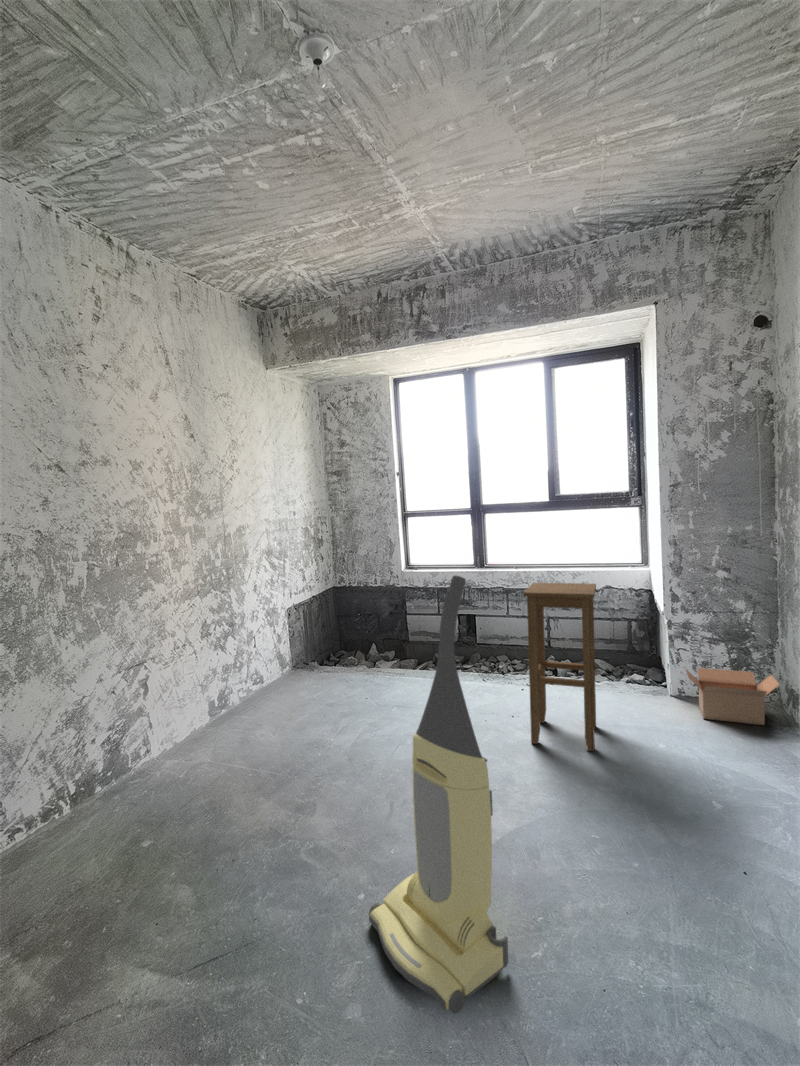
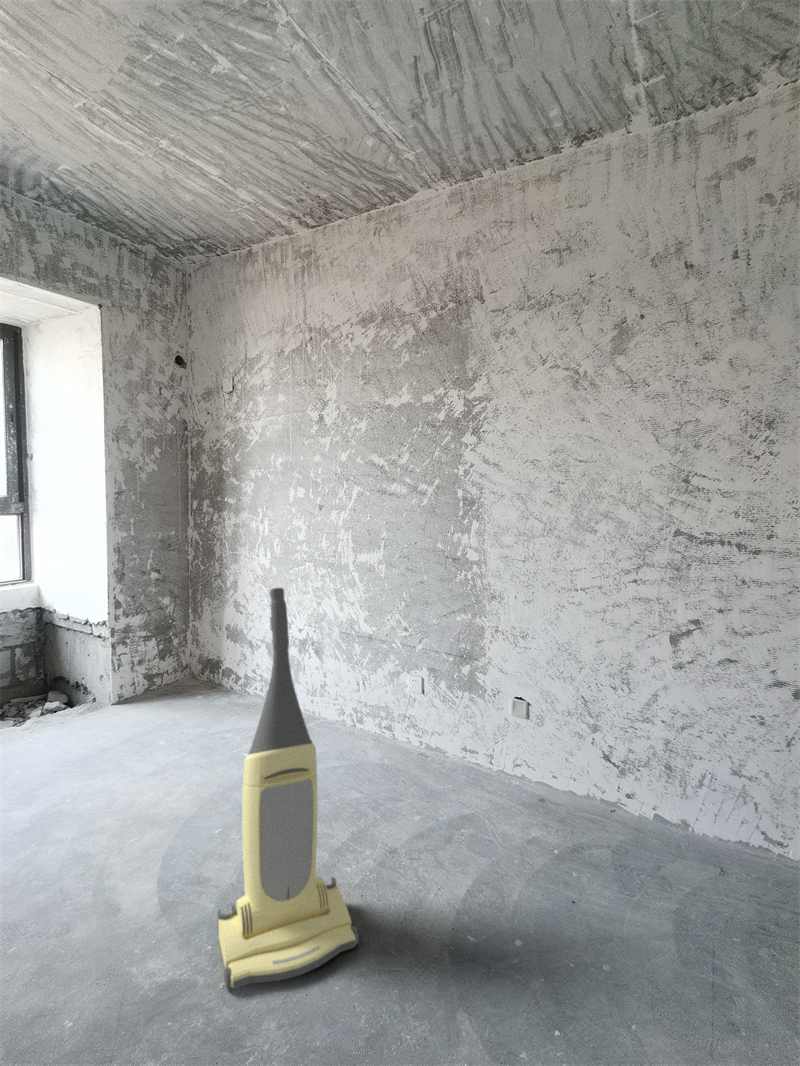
stool: present [524,583,596,751] -> none [25,598,138,797]
cardboard box: present [686,668,779,725] -> none [135,654,211,708]

